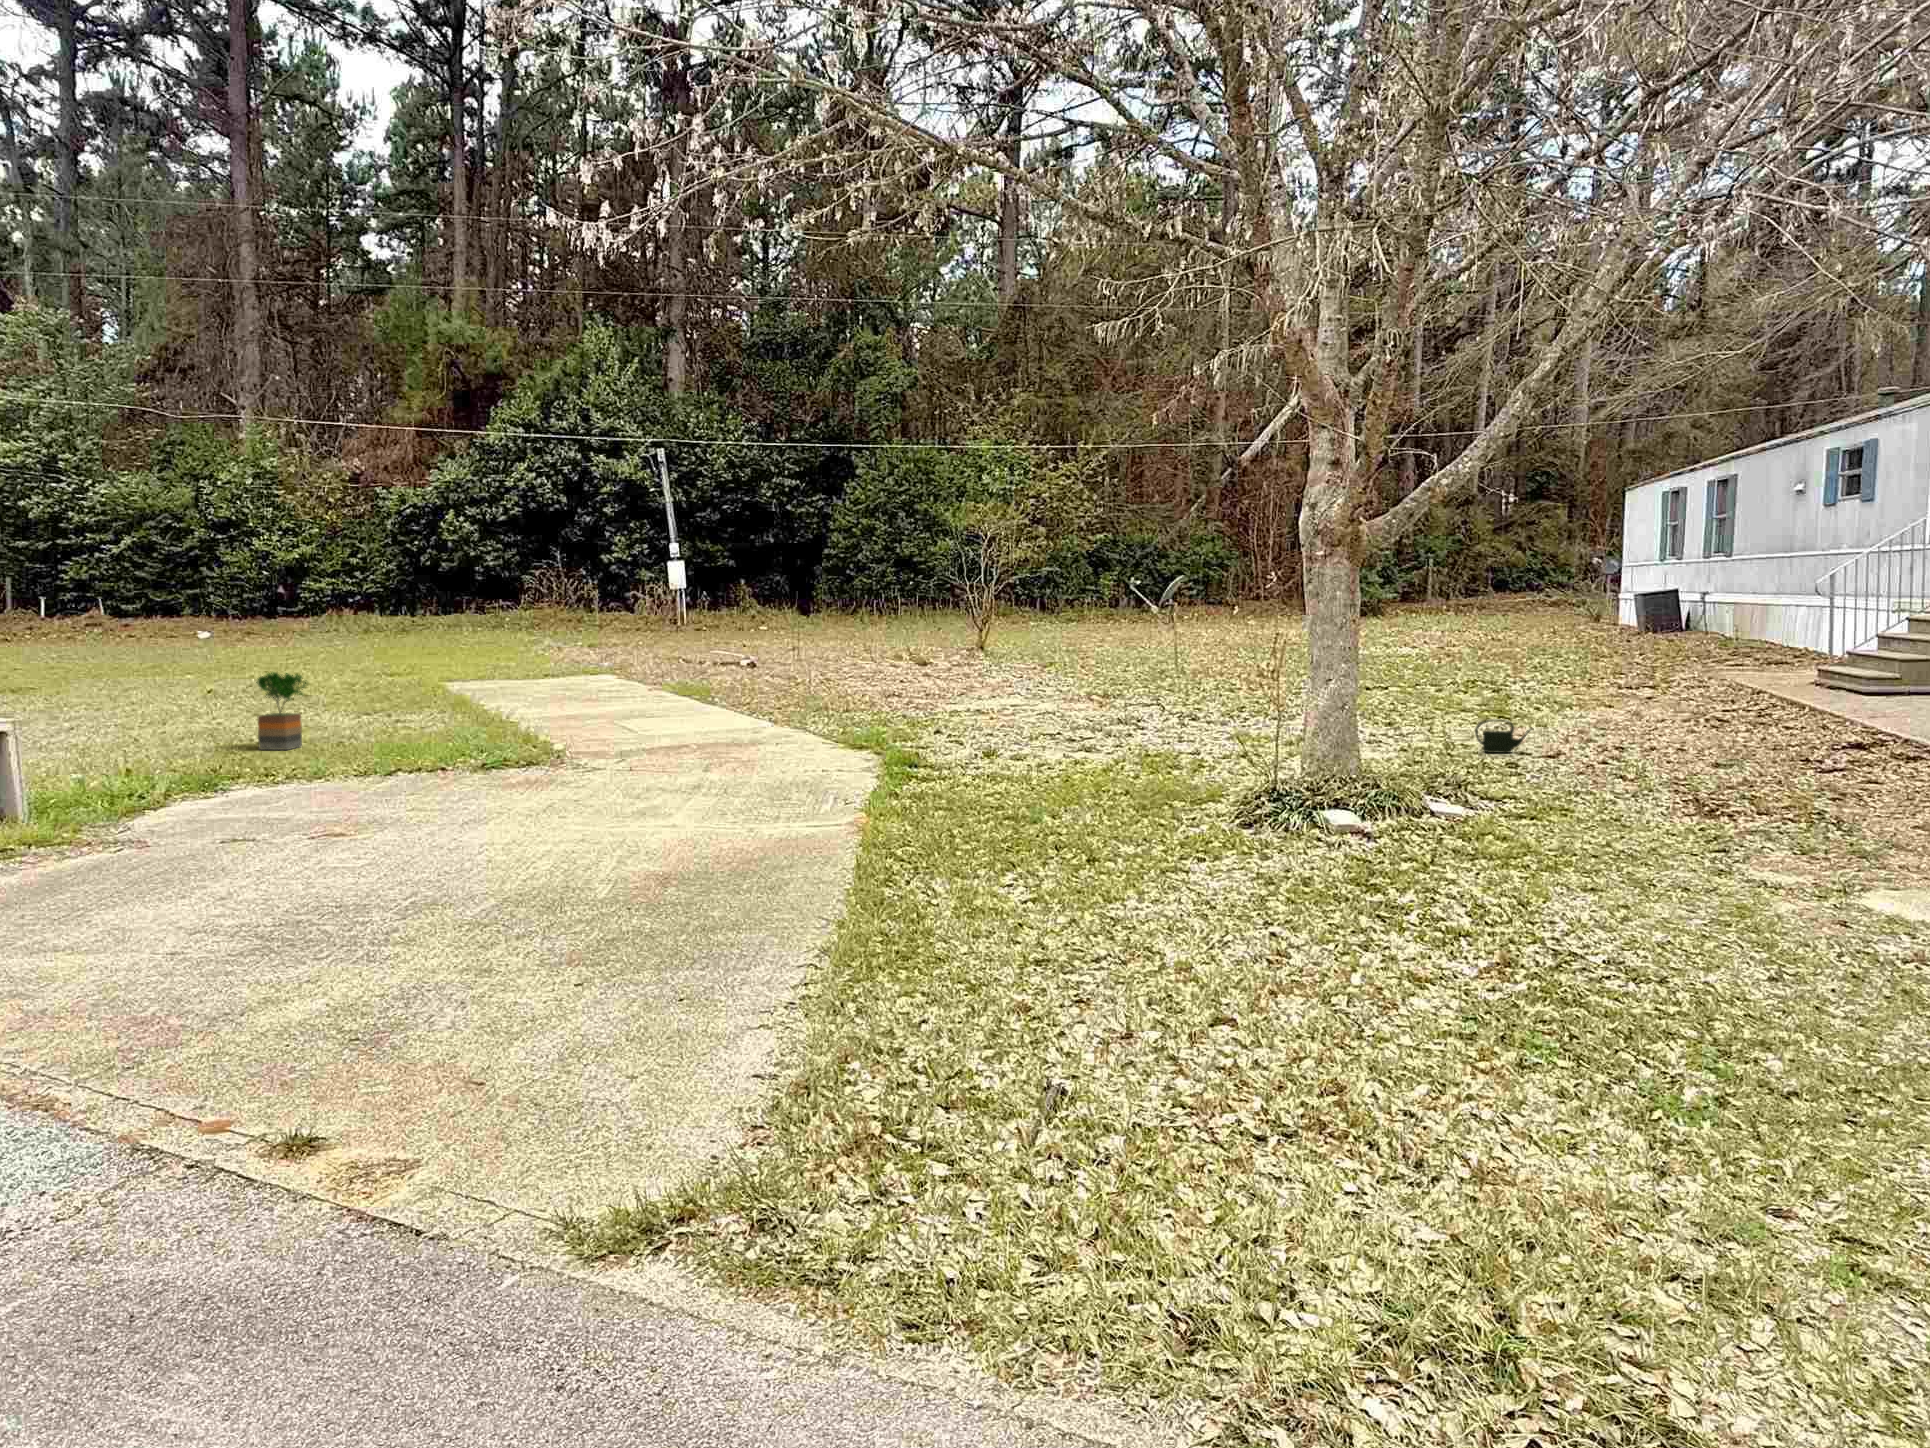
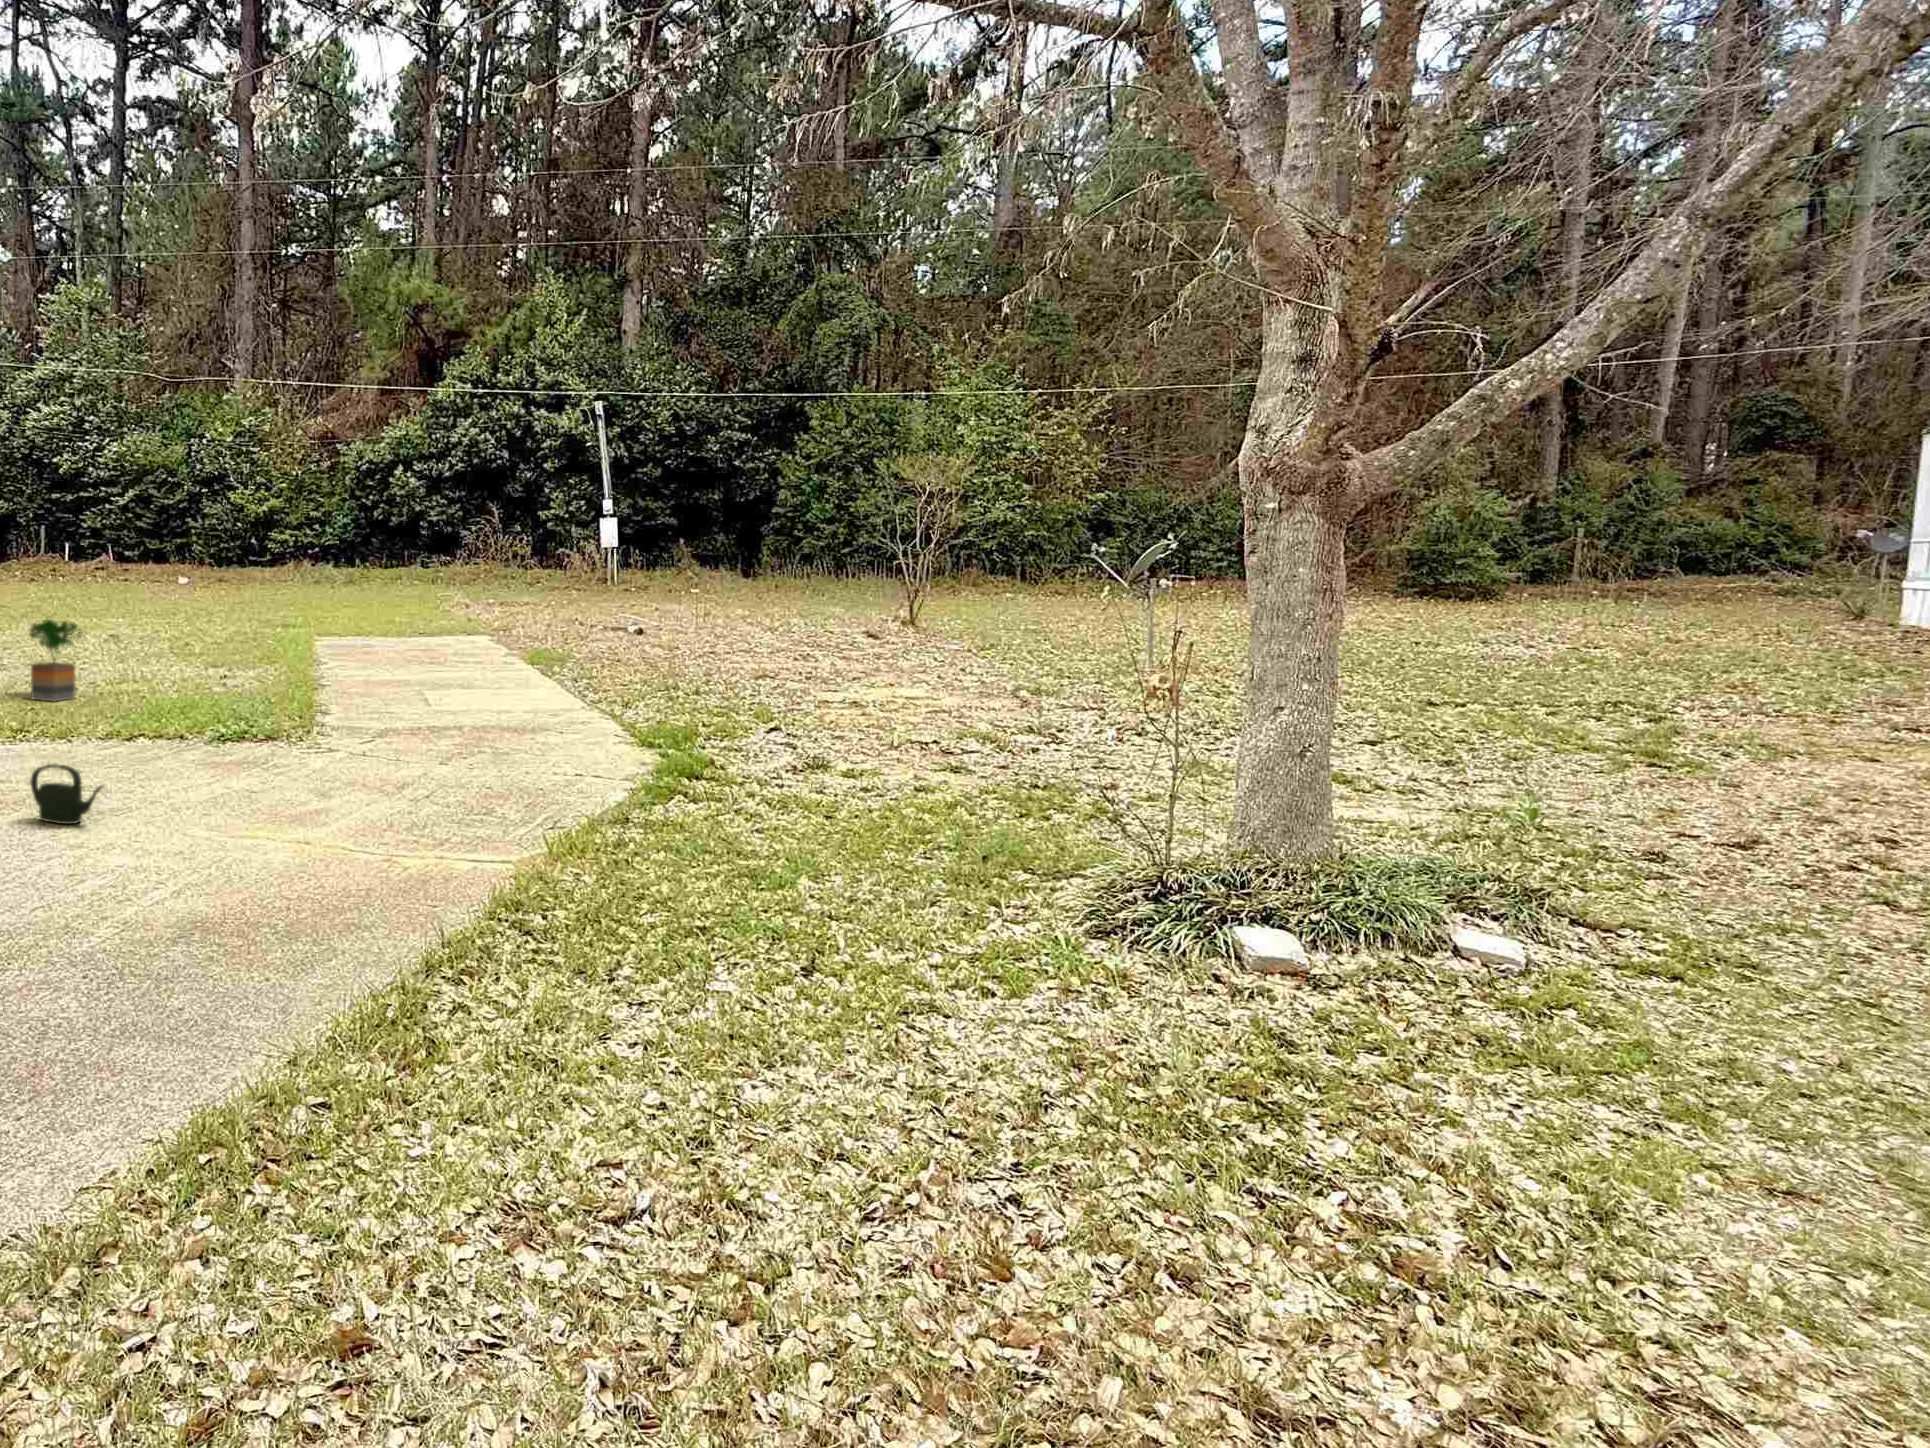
watering can: present [1475,719,1533,753] -> present [30,764,104,824]

